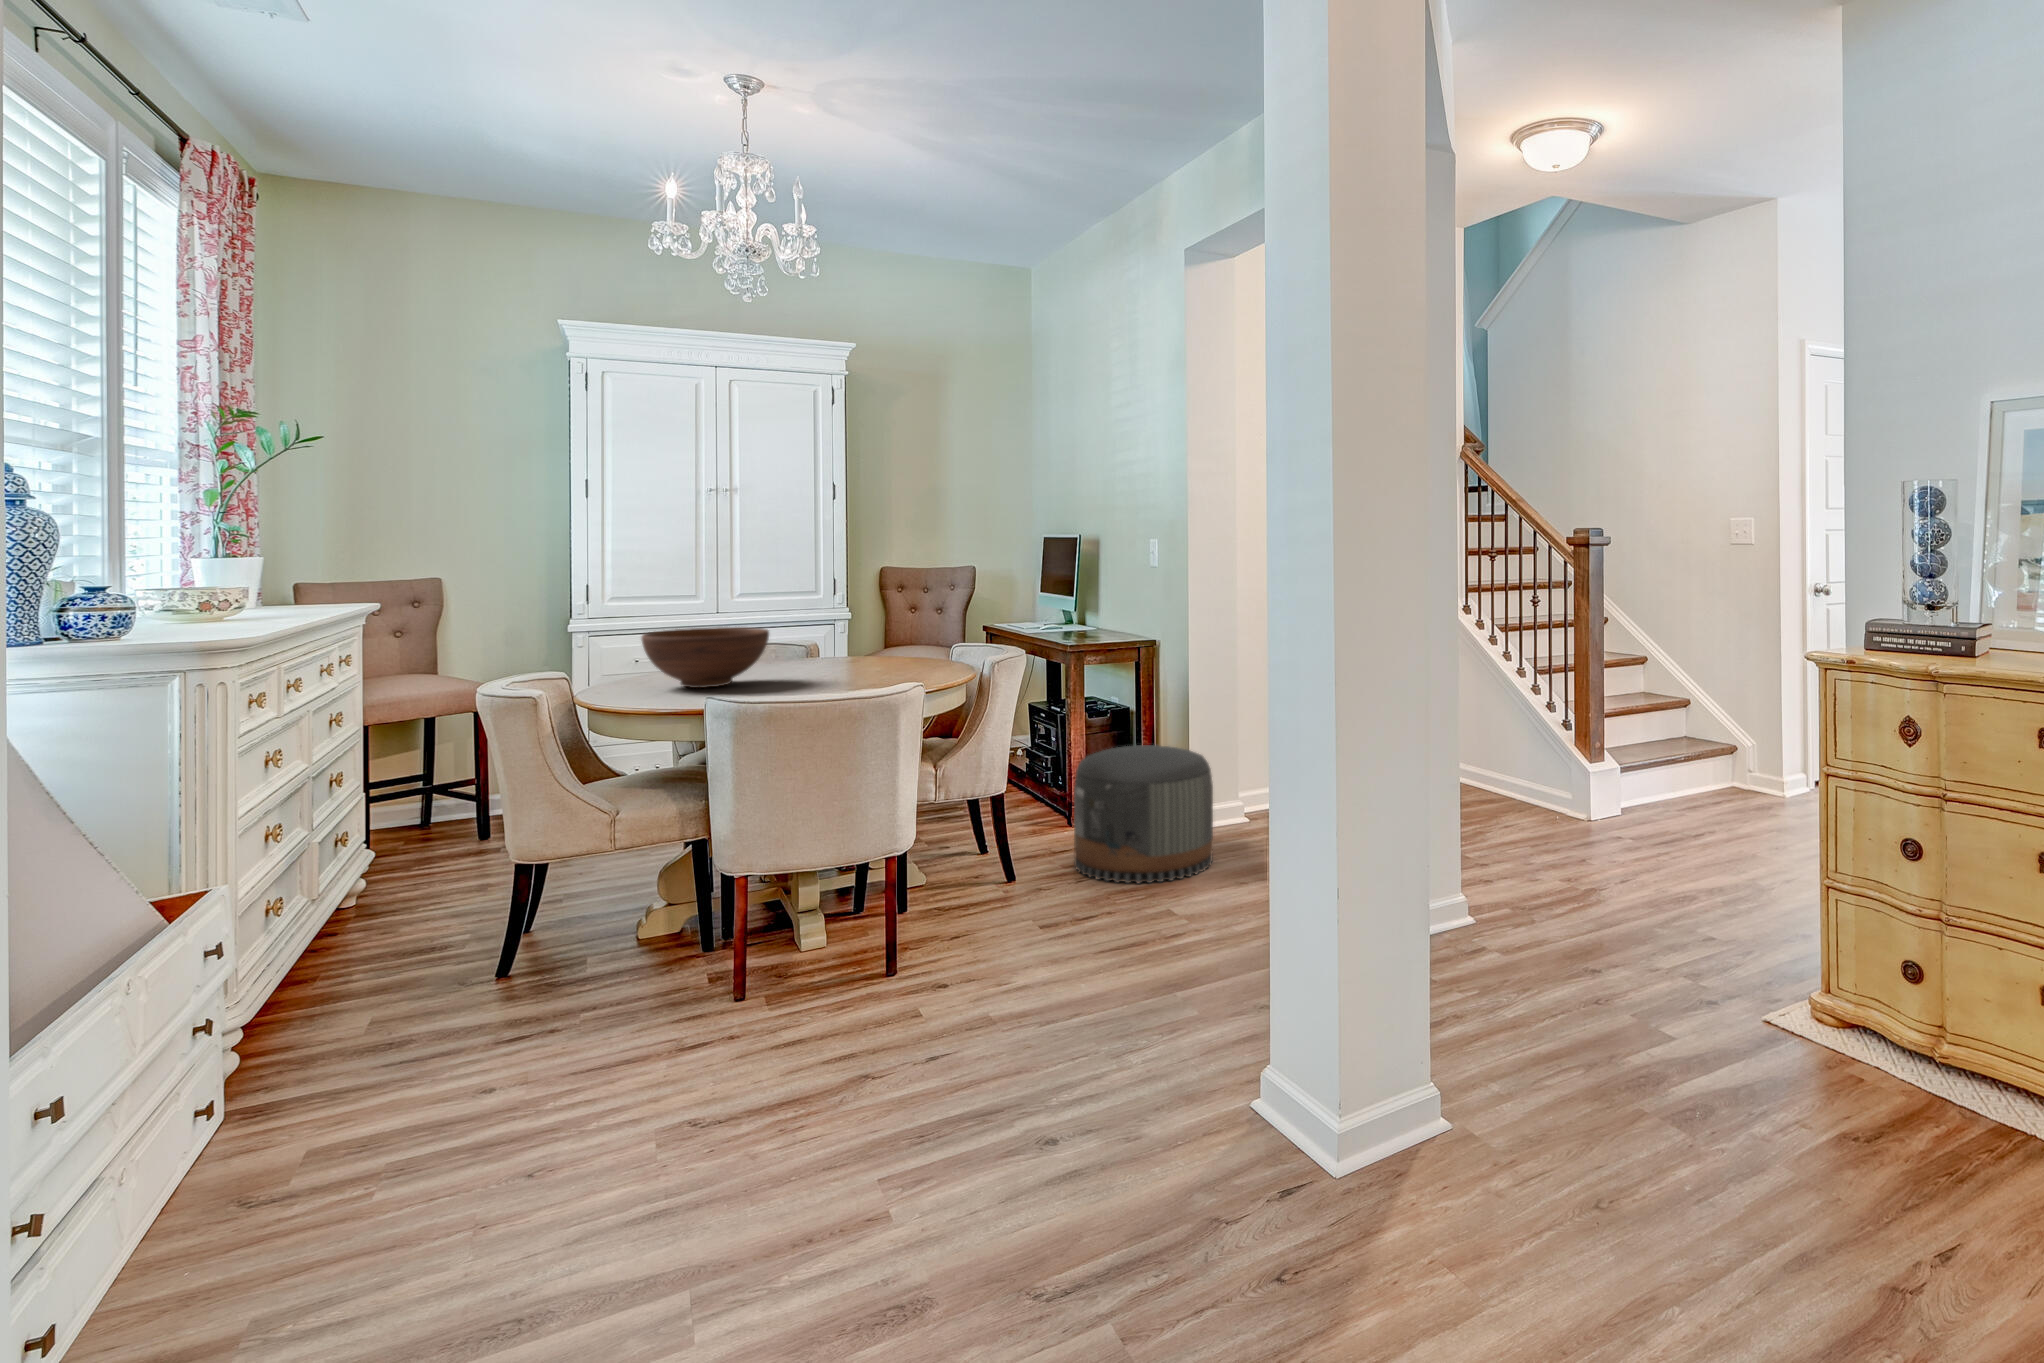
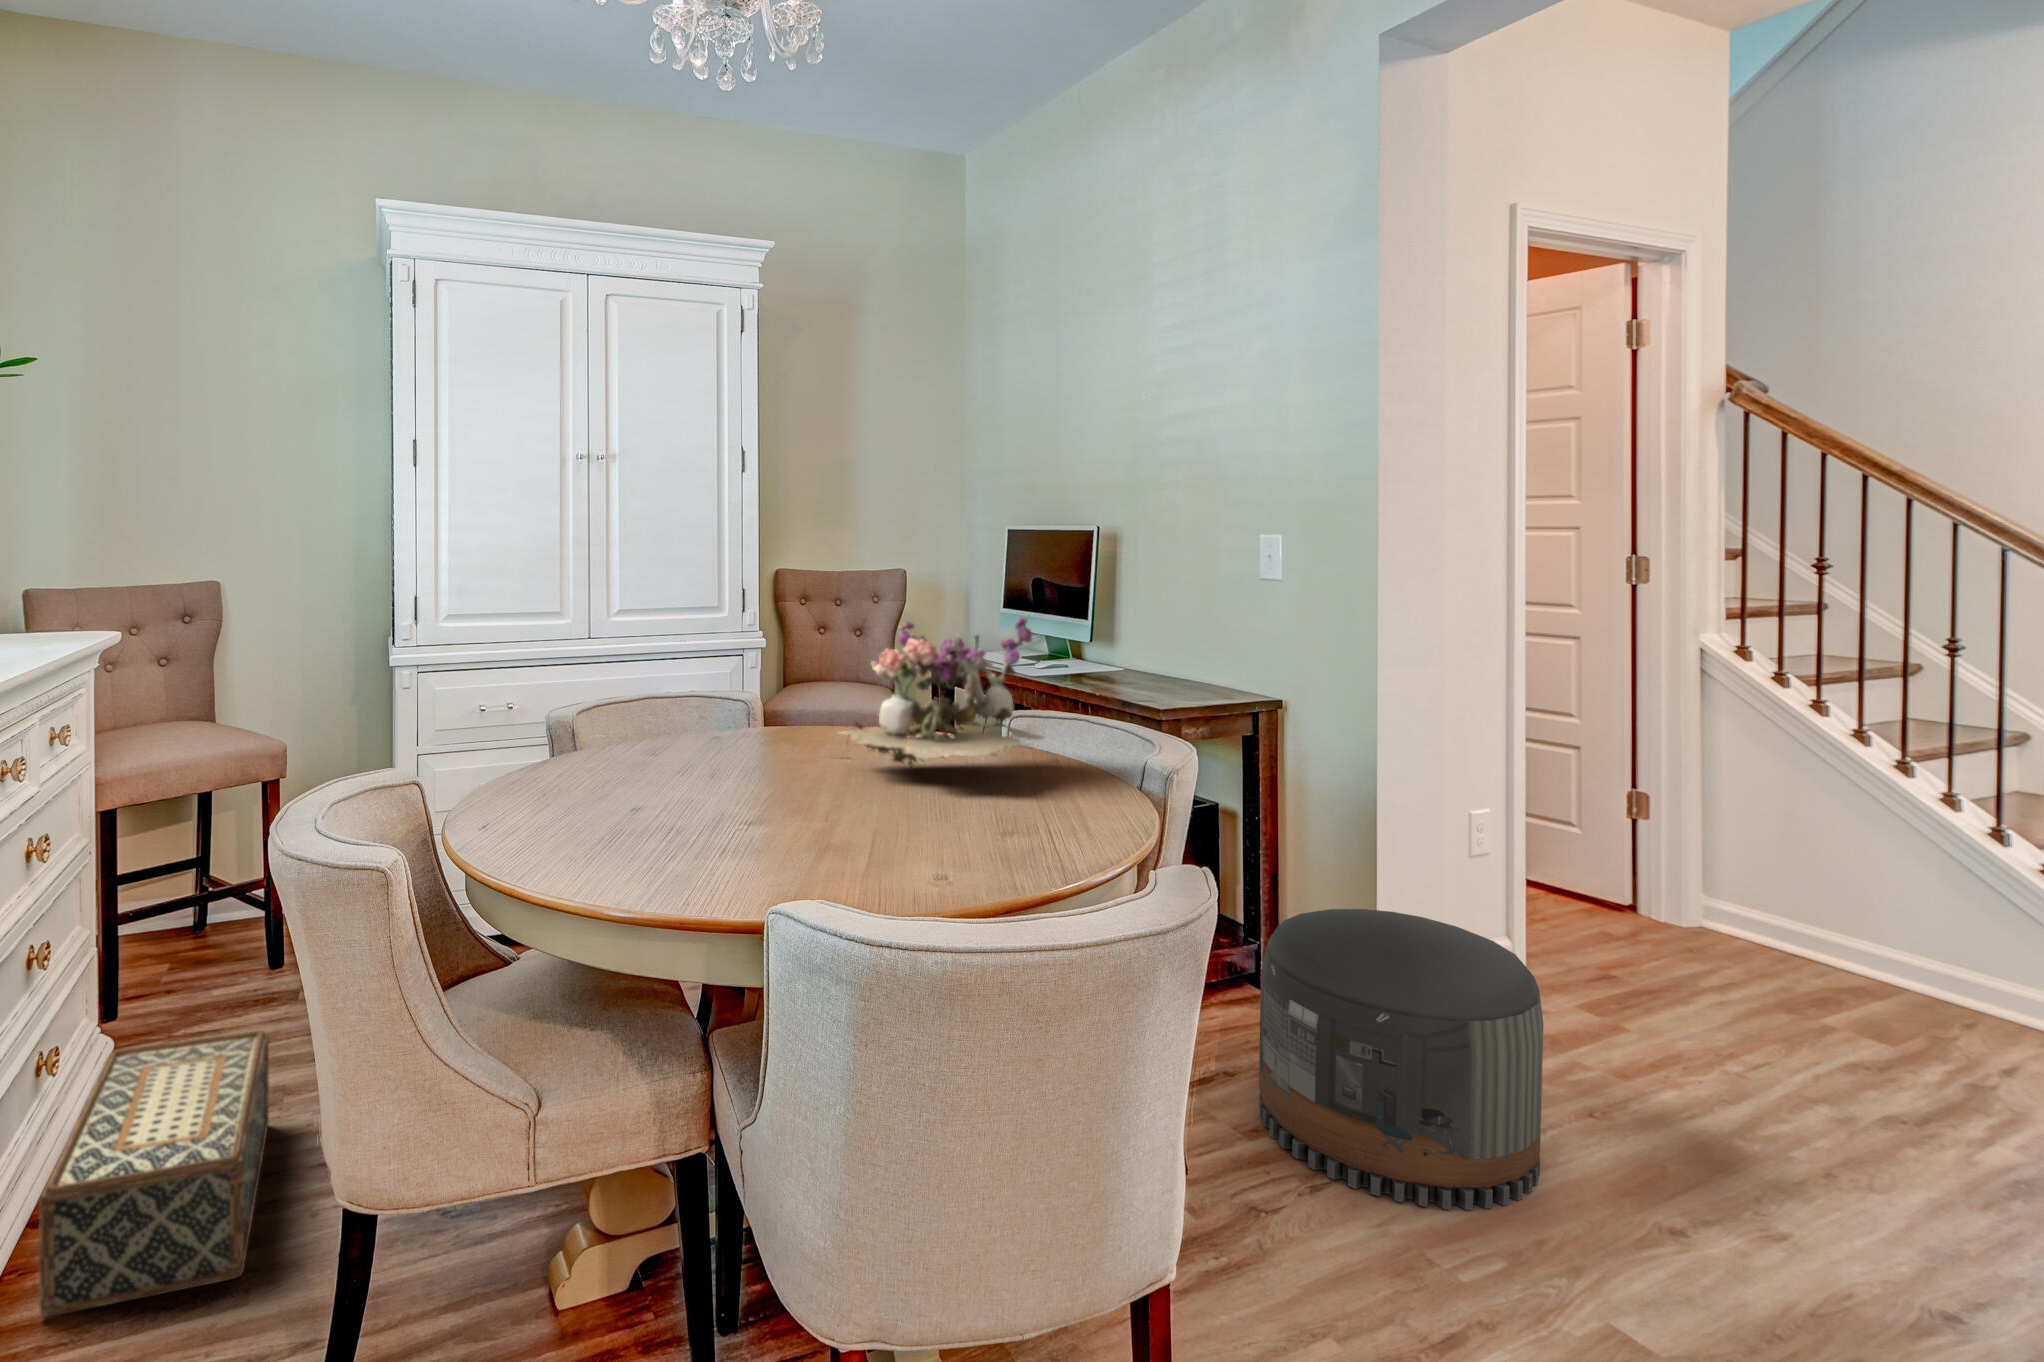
flower arrangement: none [820,579,935,668] -> present [840,613,1043,769]
fruit bowl: present [641,627,769,688] -> none [589,709,817,844]
woven basket: none [337,834,476,954] -> present [39,1030,269,1318]

